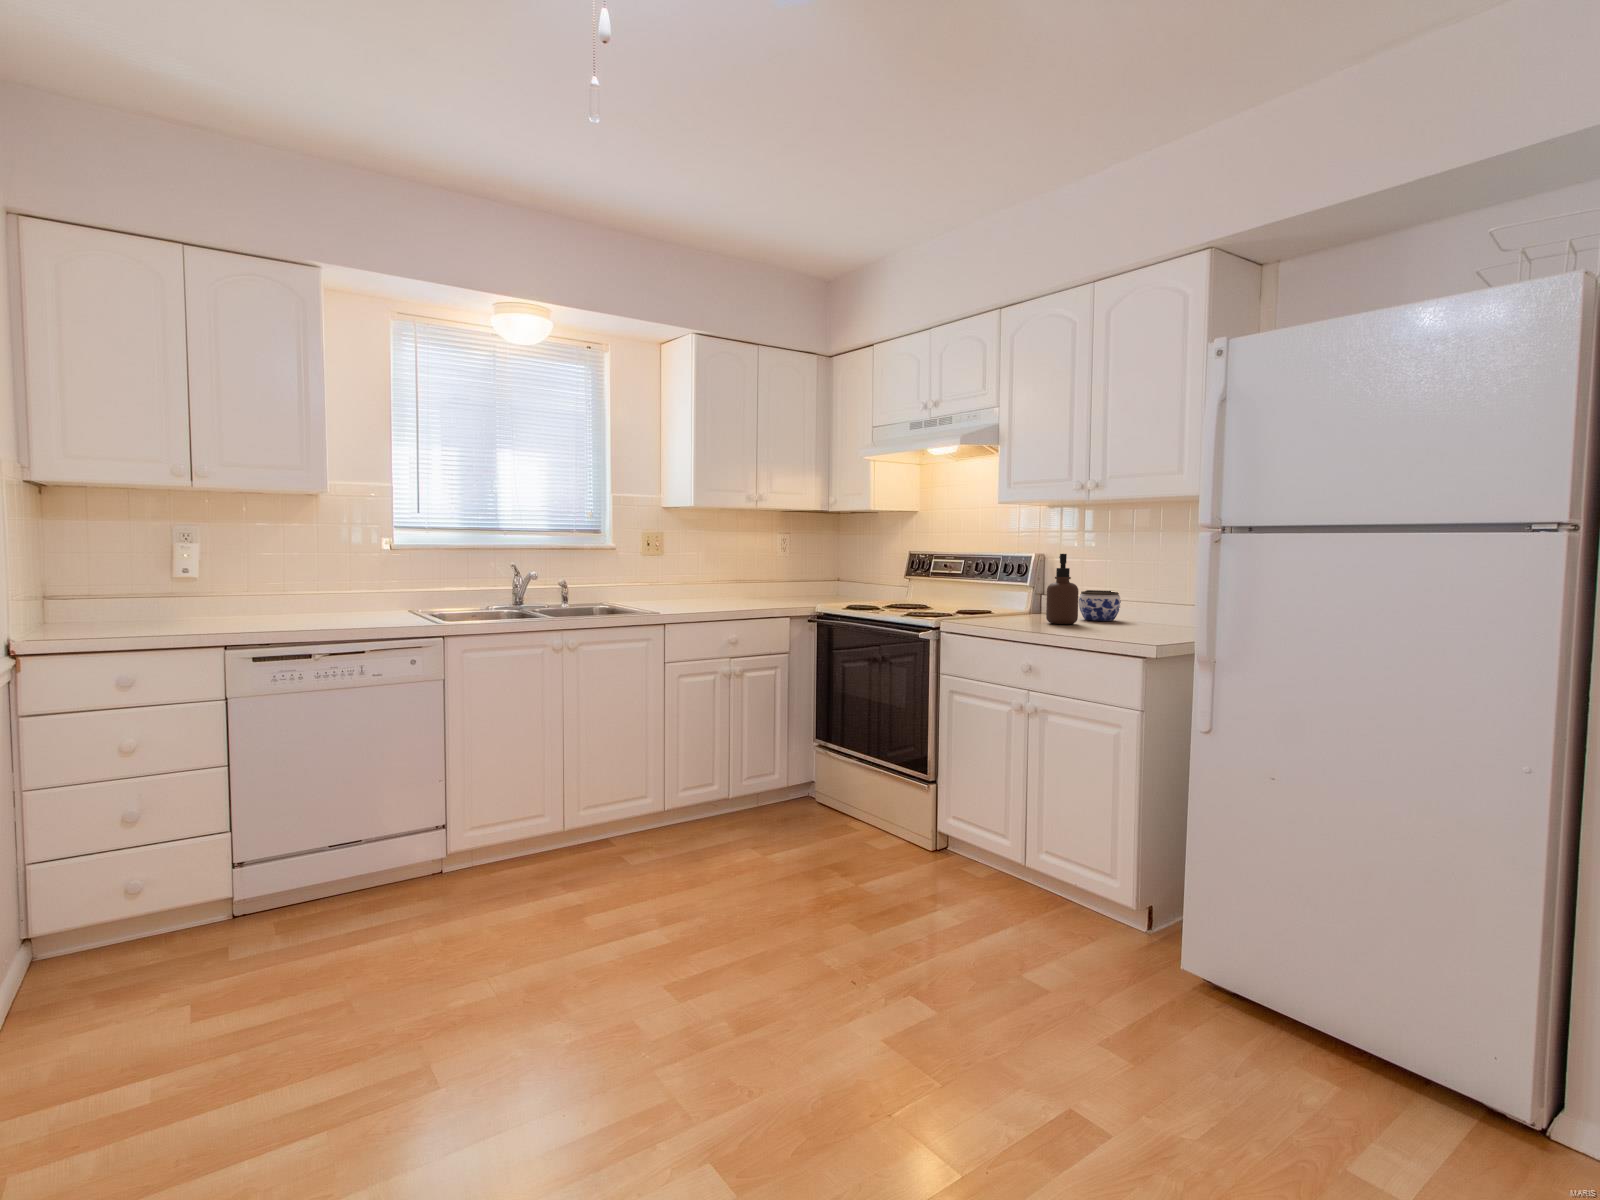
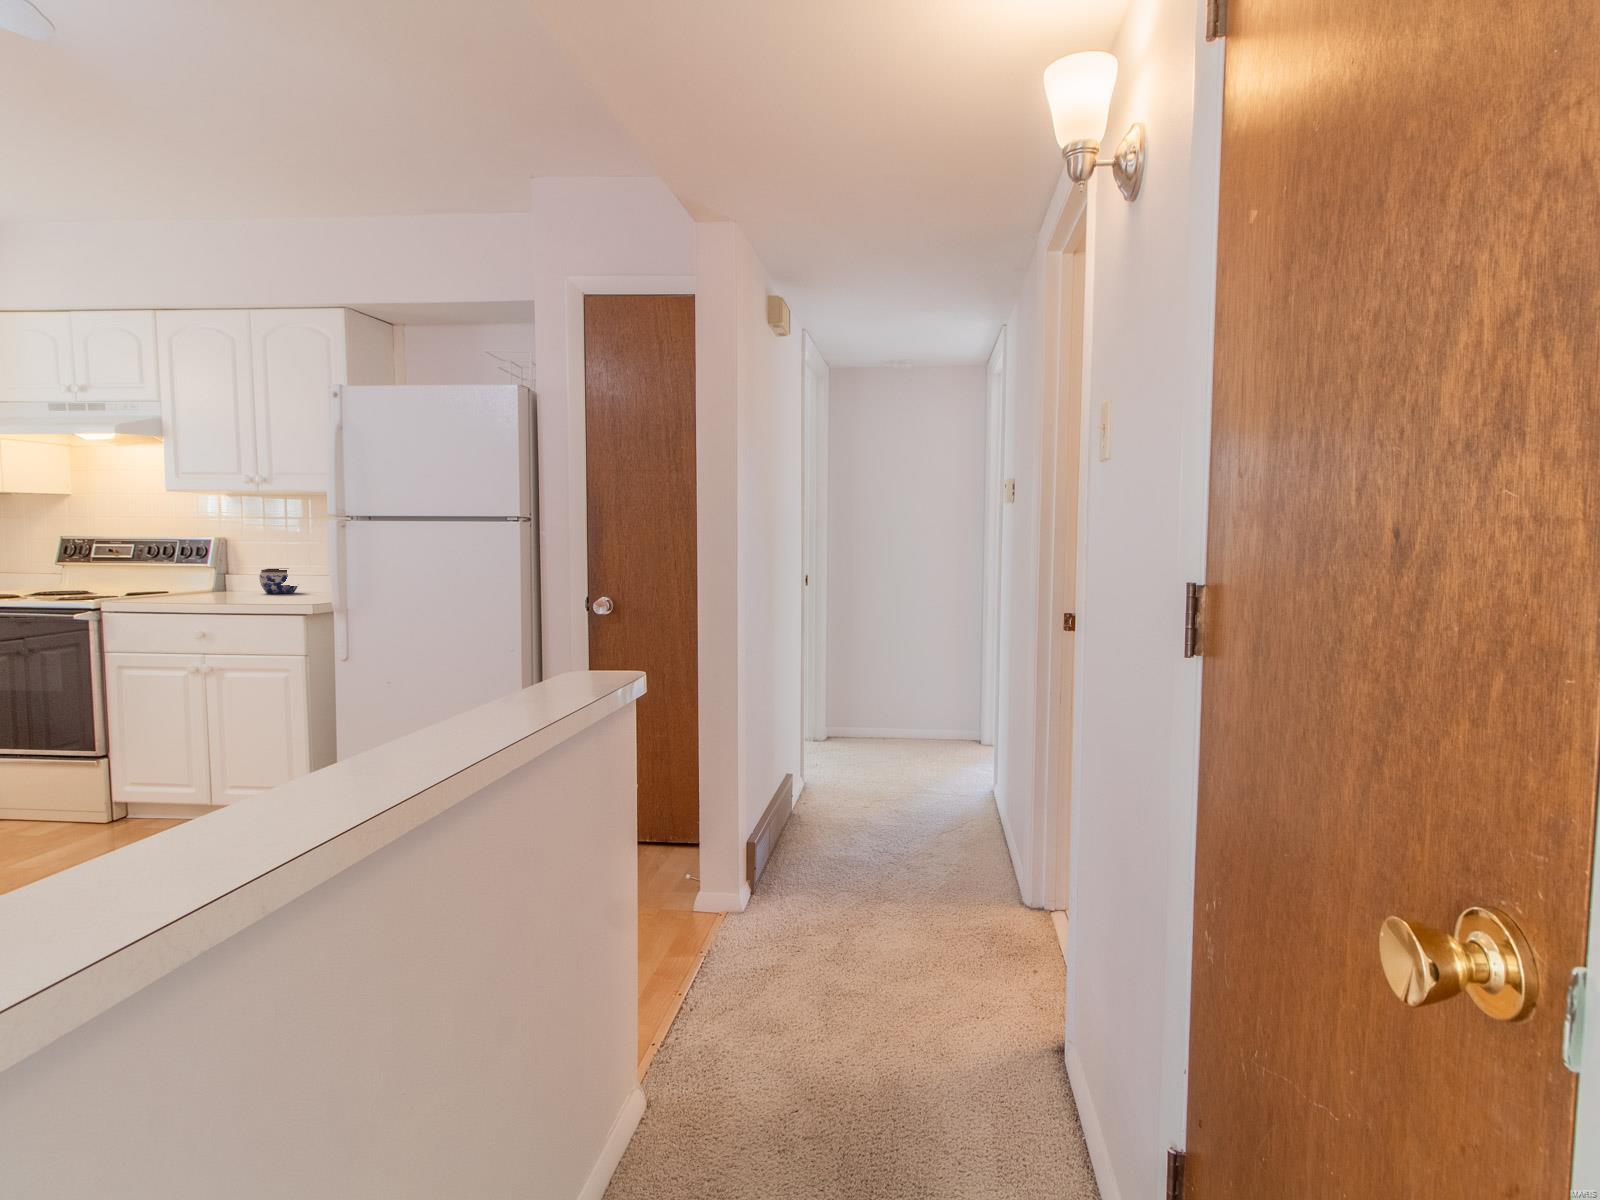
soap dispenser: present [1046,554,1079,624] -> none [222,538,256,597]

